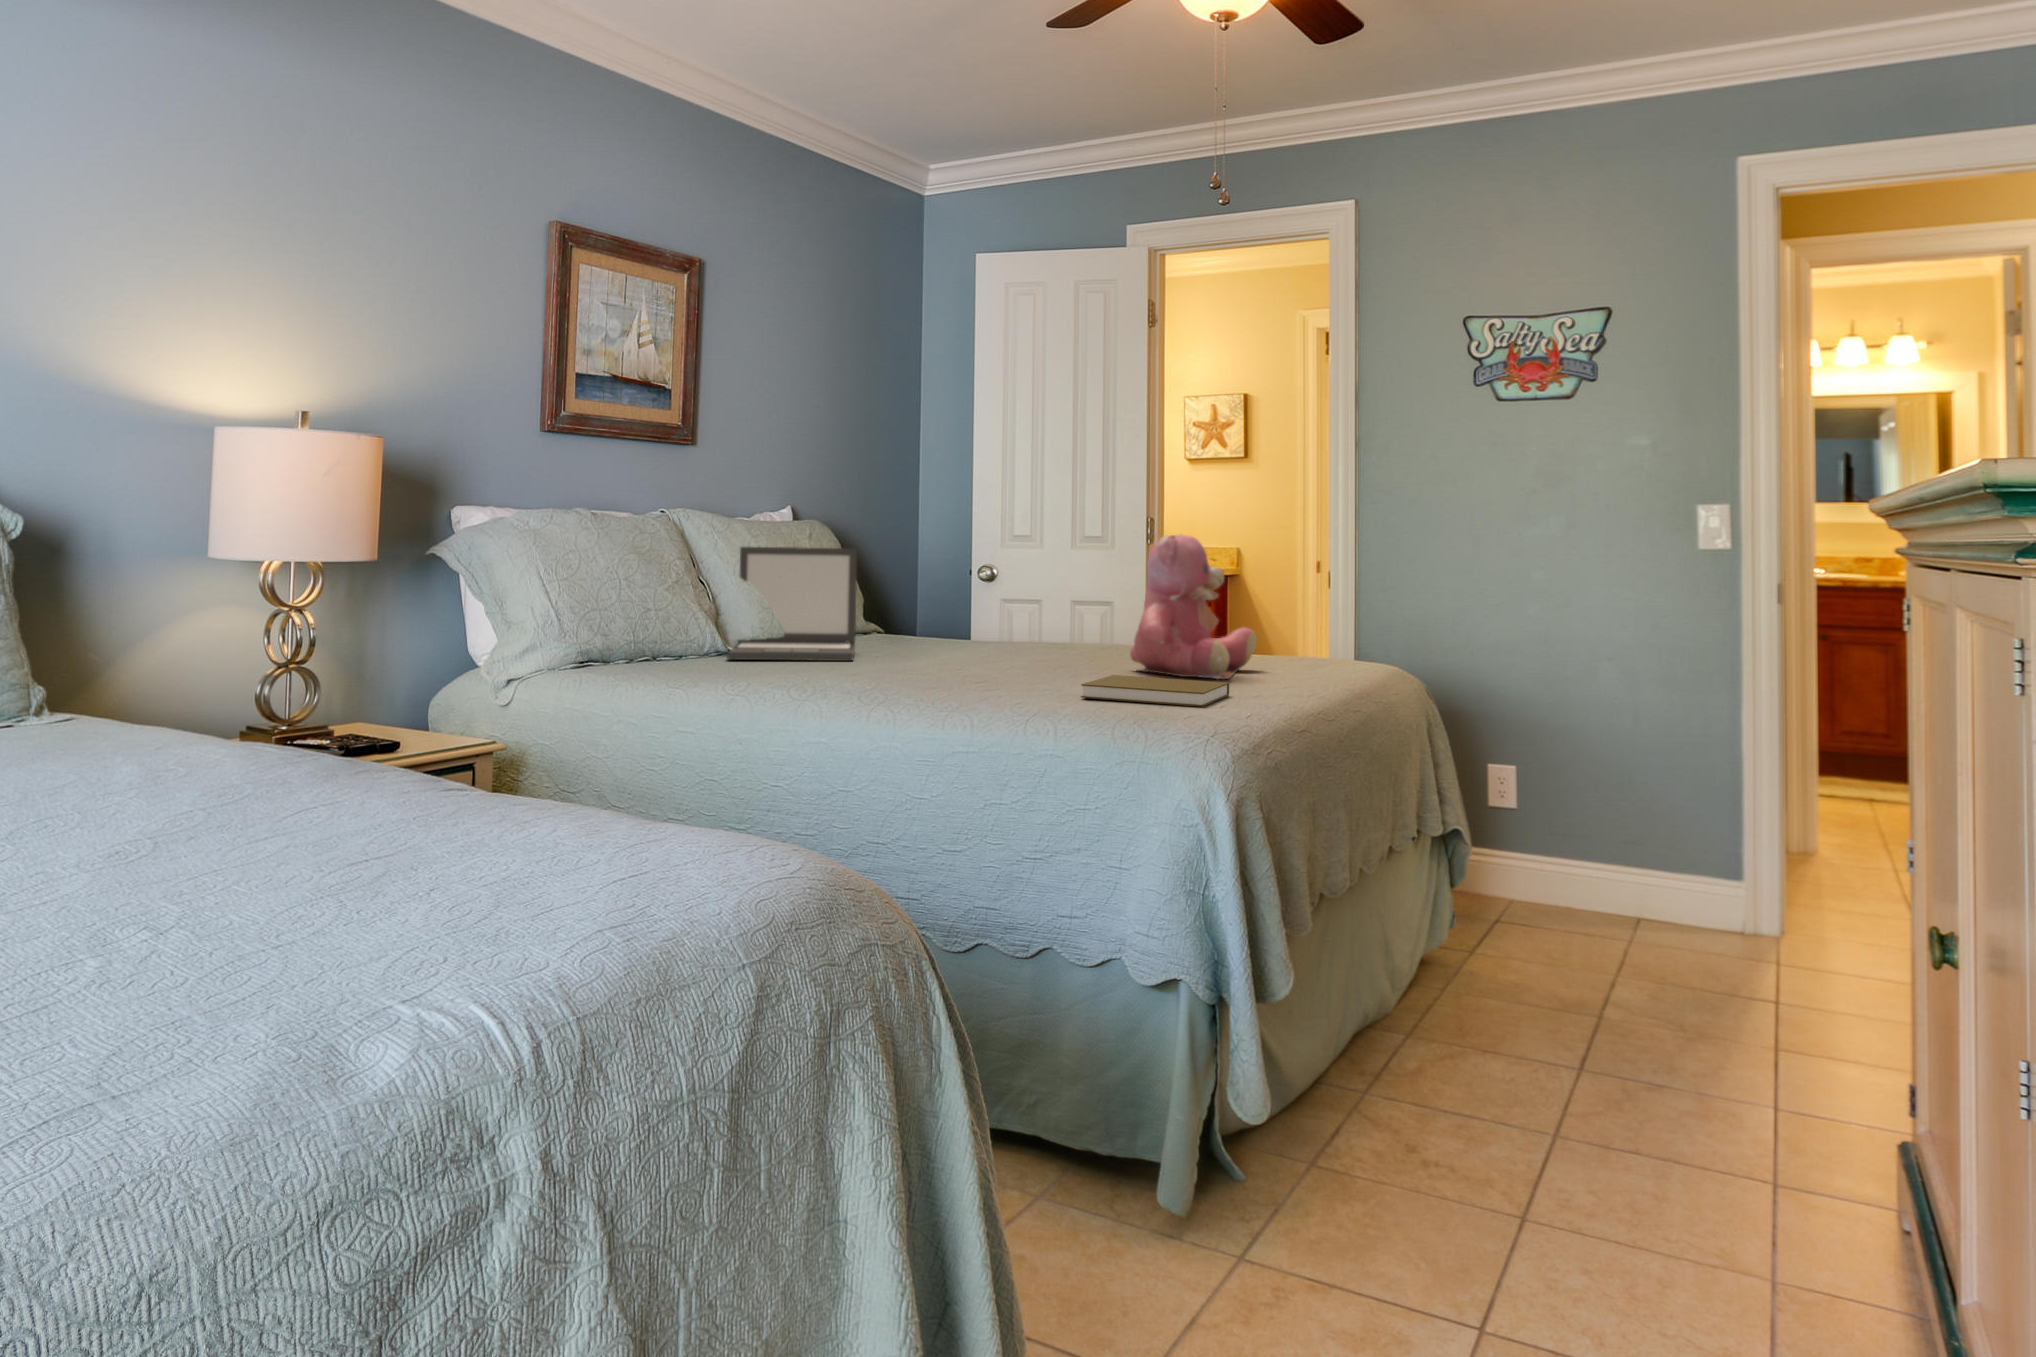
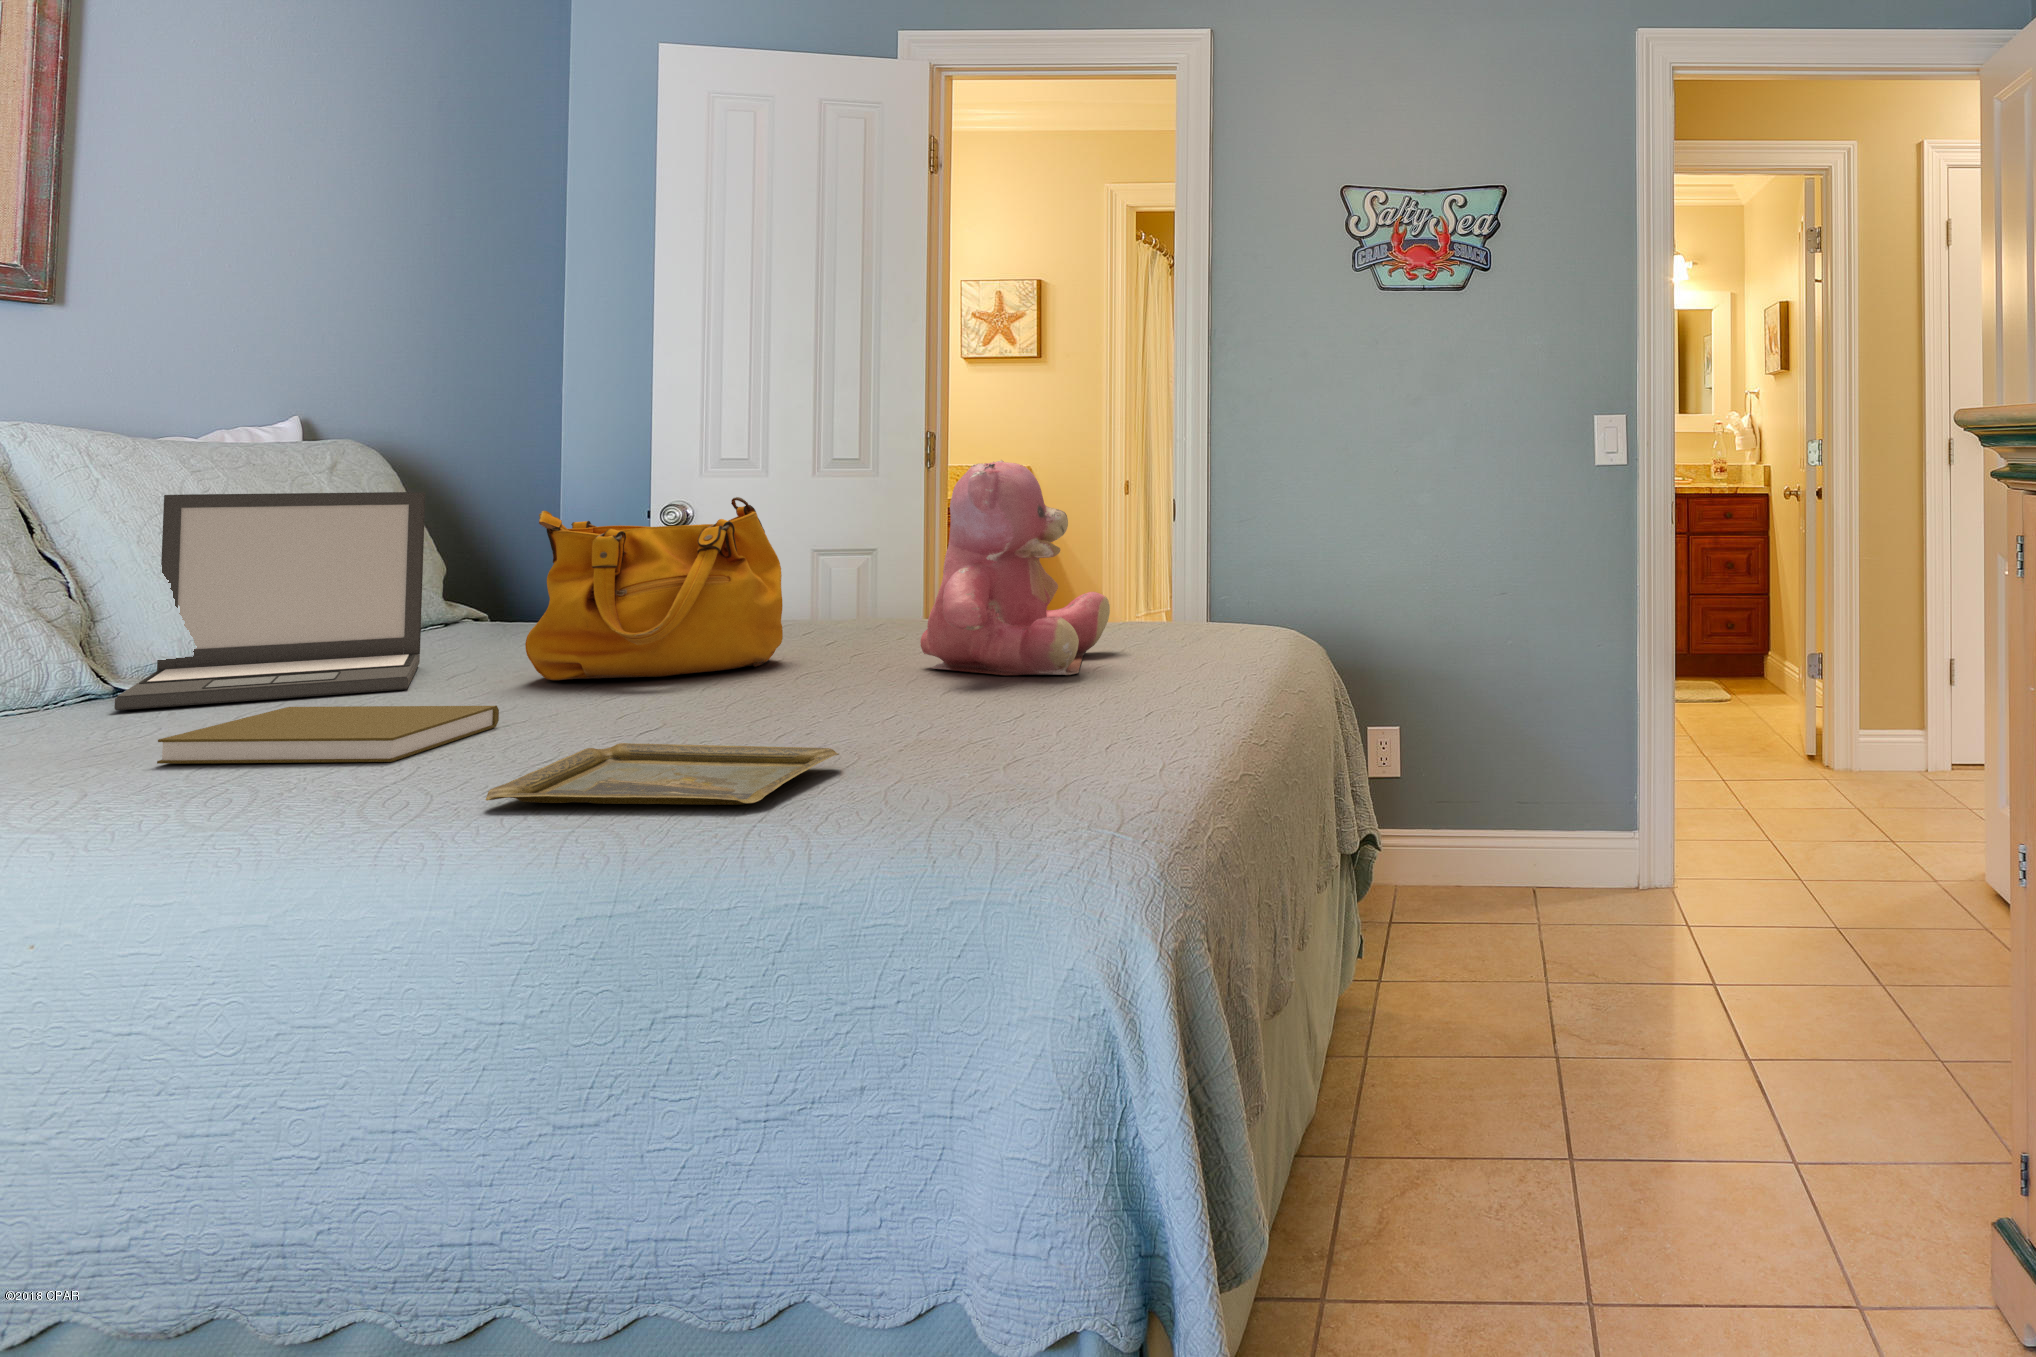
handbag: none [910,555,1049,664] -> present [525,497,783,680]
book: present [1081,675,1229,707] -> present [157,706,499,764]
tray: none [904,685,1074,715] -> present [486,743,839,805]

